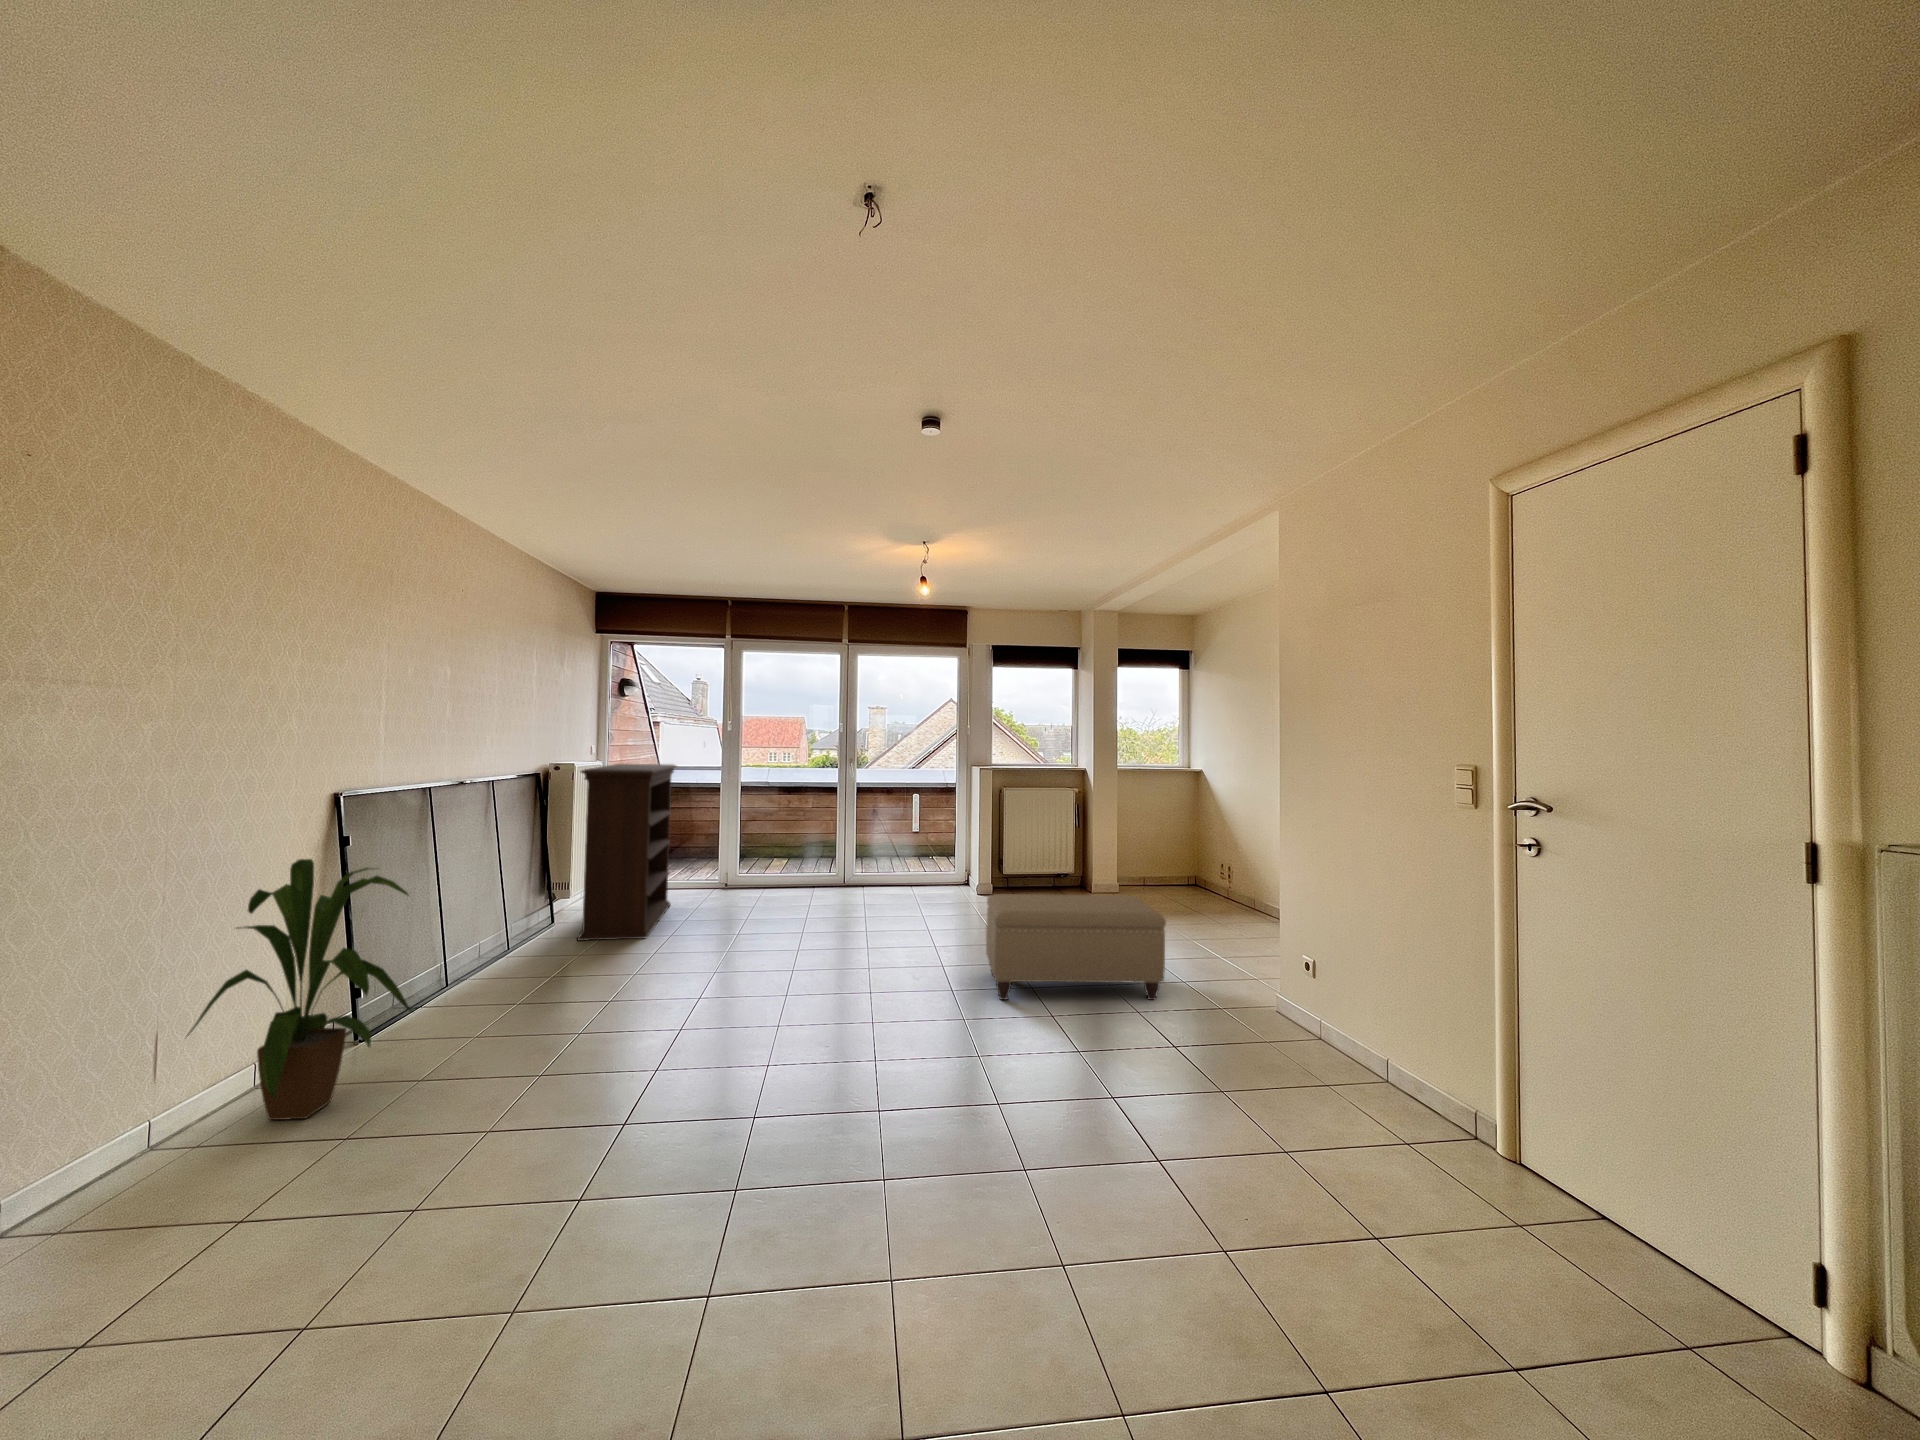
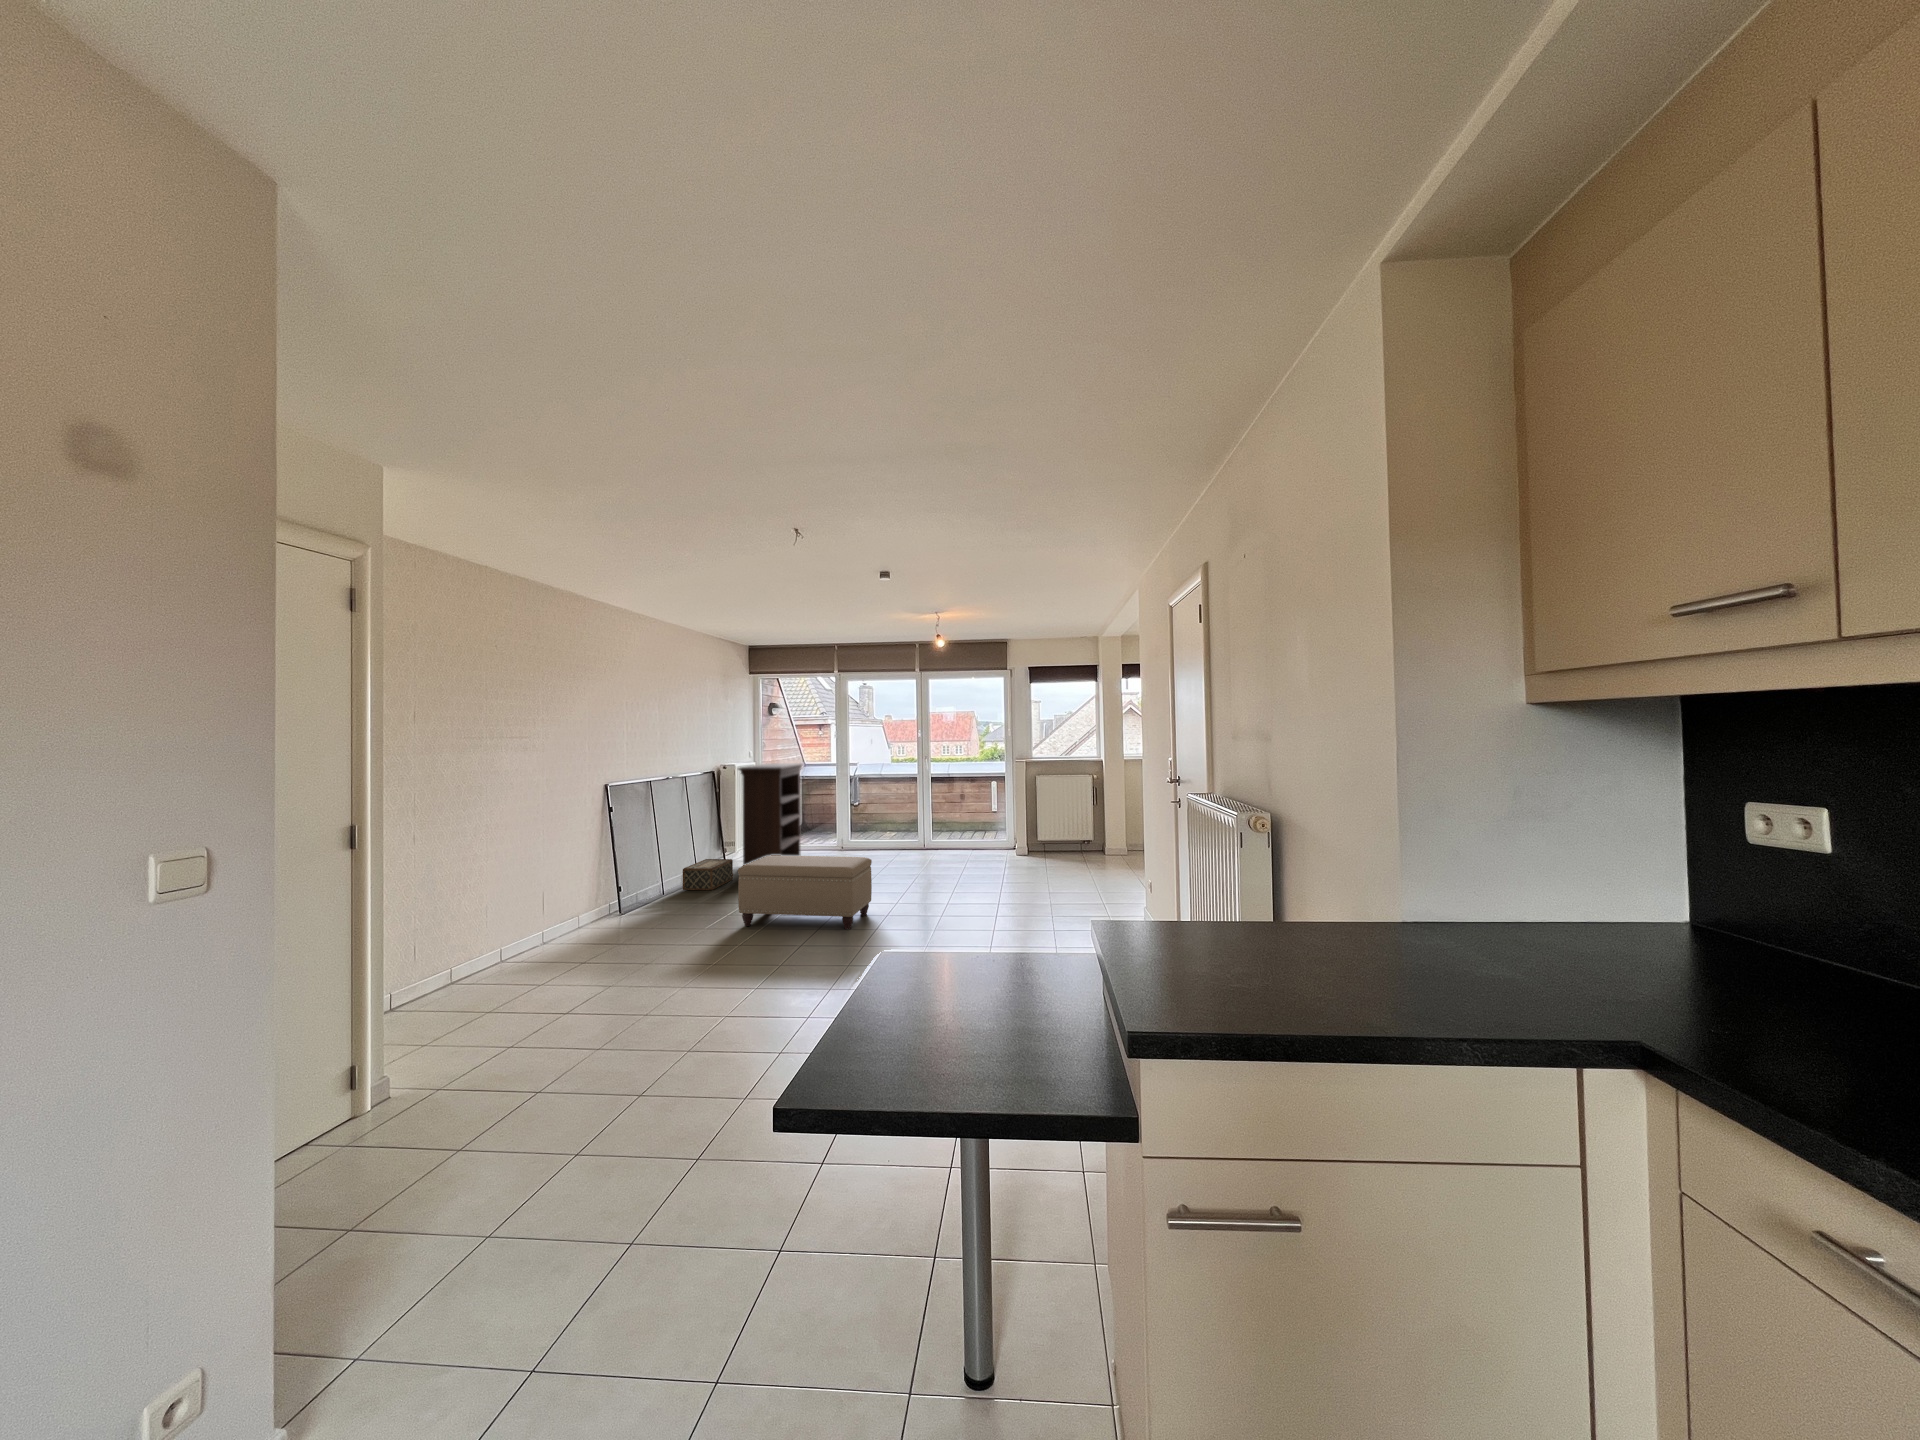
house plant: present [186,859,412,1120] -> none [549,813,647,943]
ottoman: present [986,894,1166,1000] -> present [738,855,872,929]
woven basket: none [479,913,566,970] -> present [682,859,733,890]

